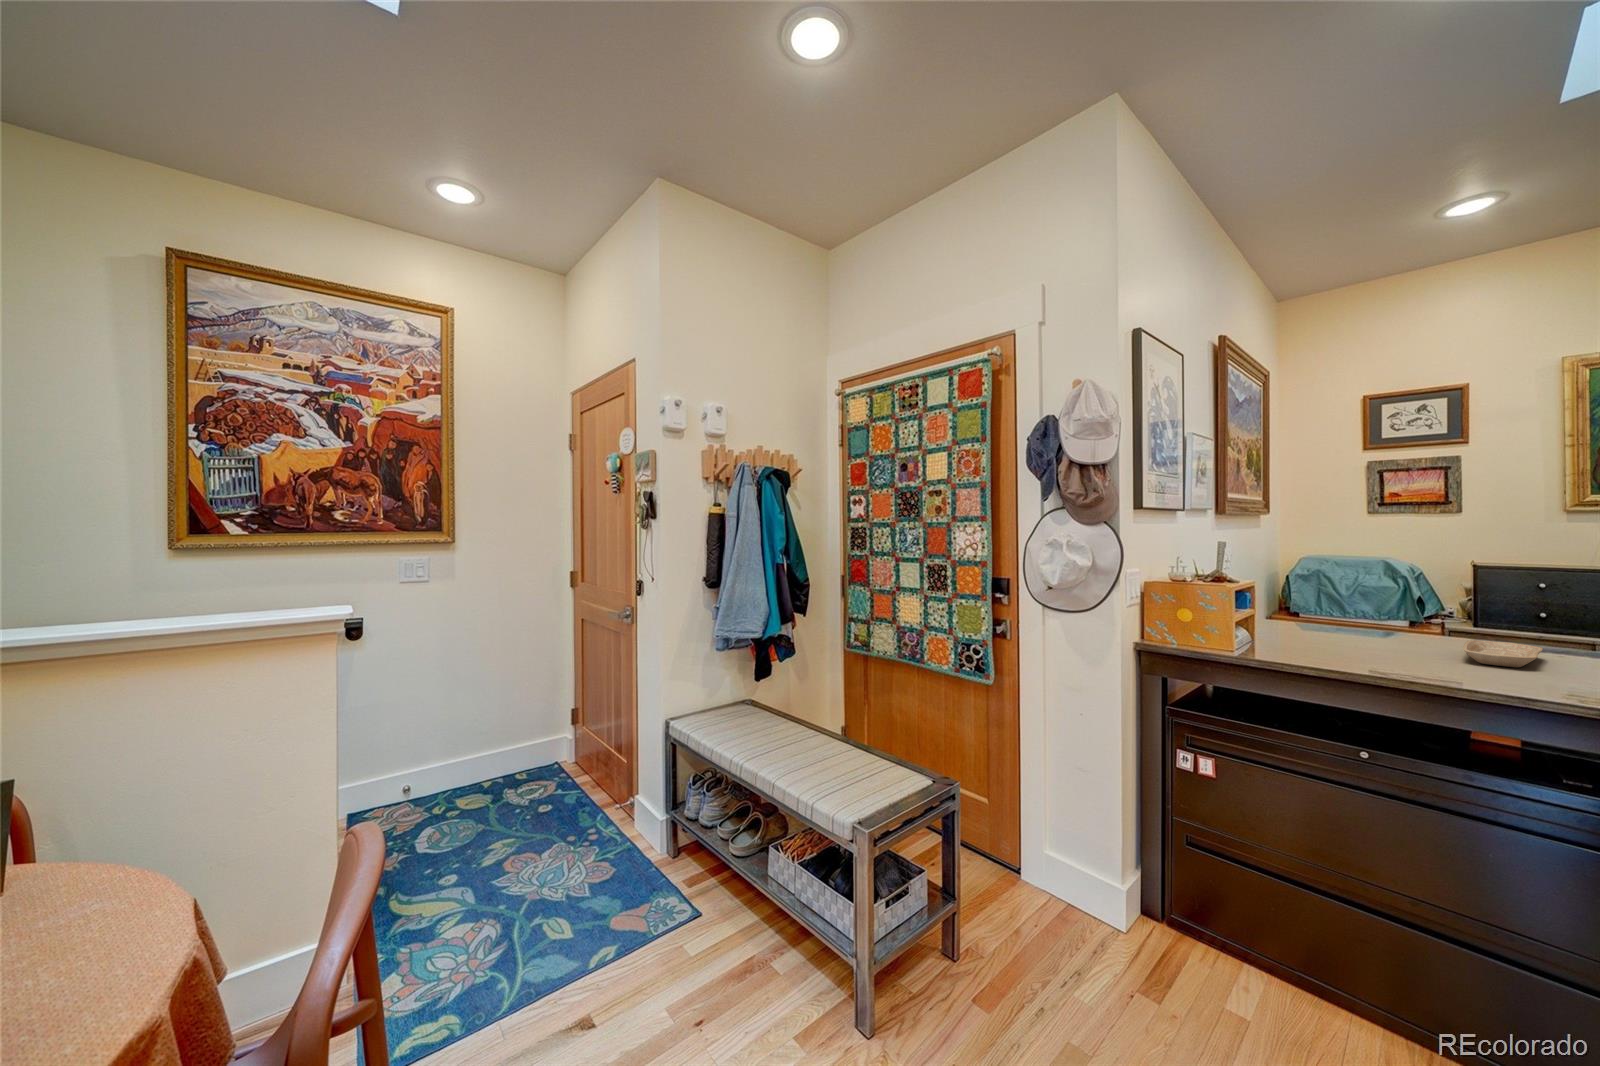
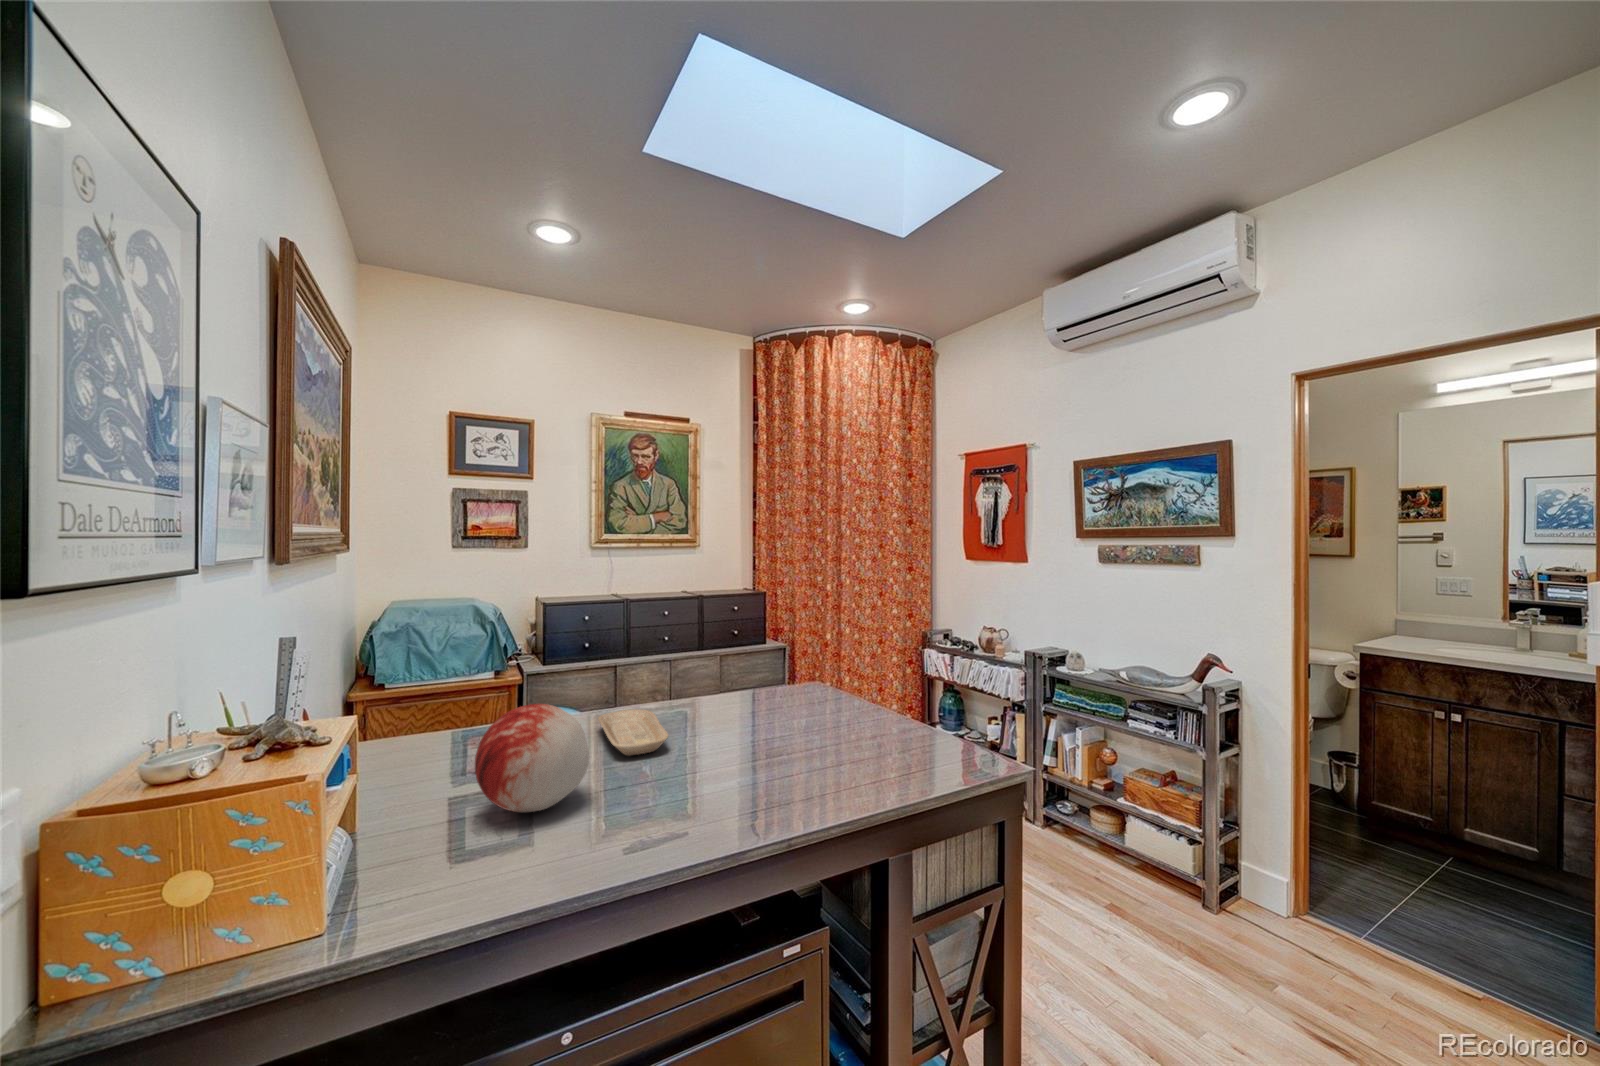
decorative orb: none [1321,595,1416,662] -> present [475,704,589,812]

